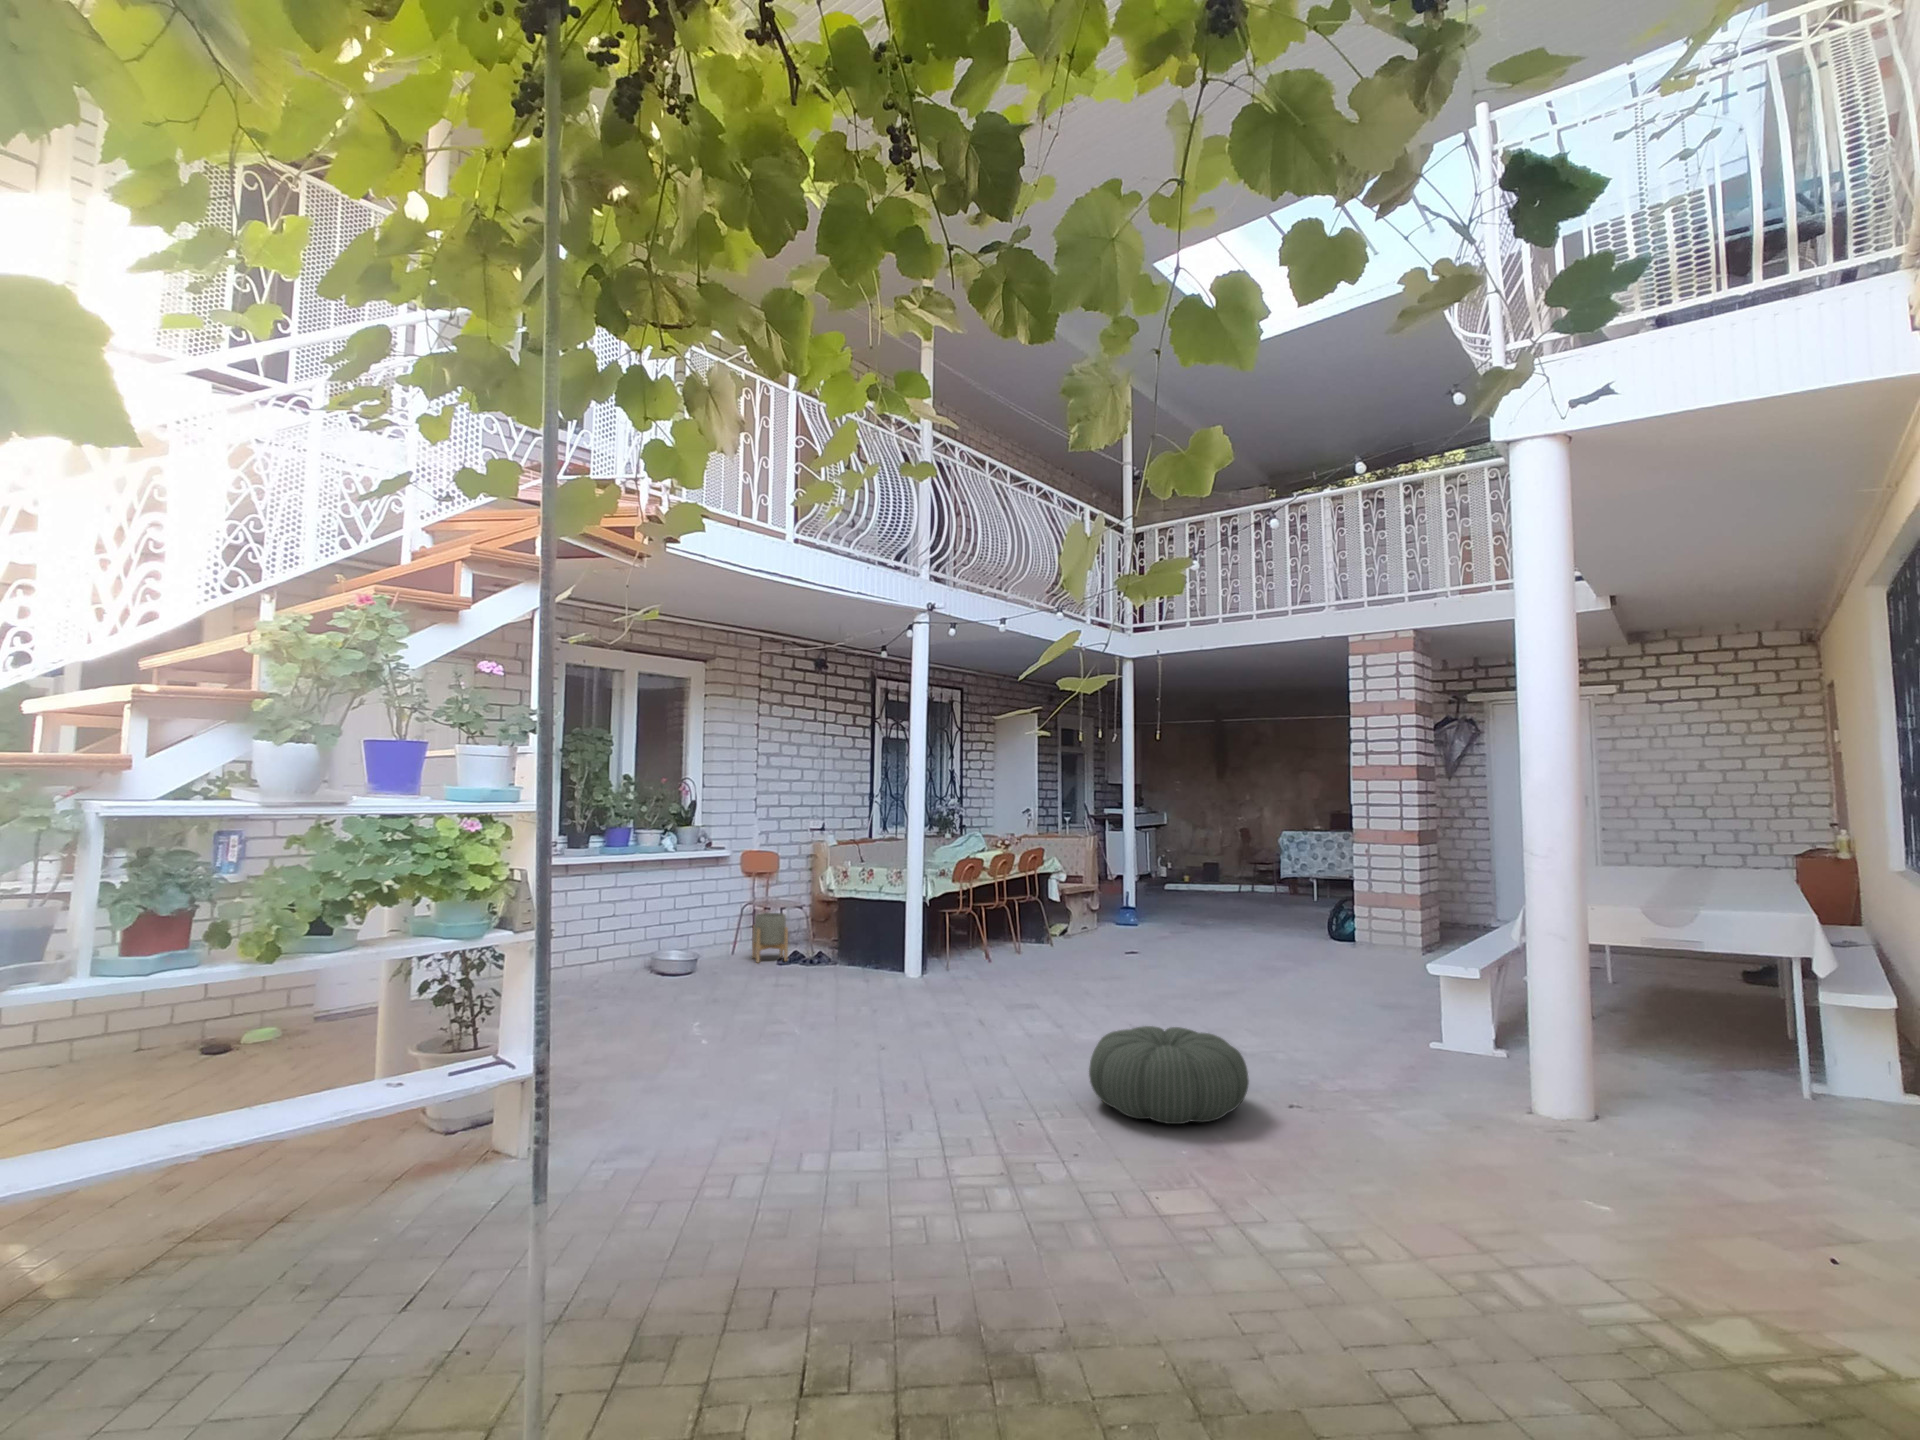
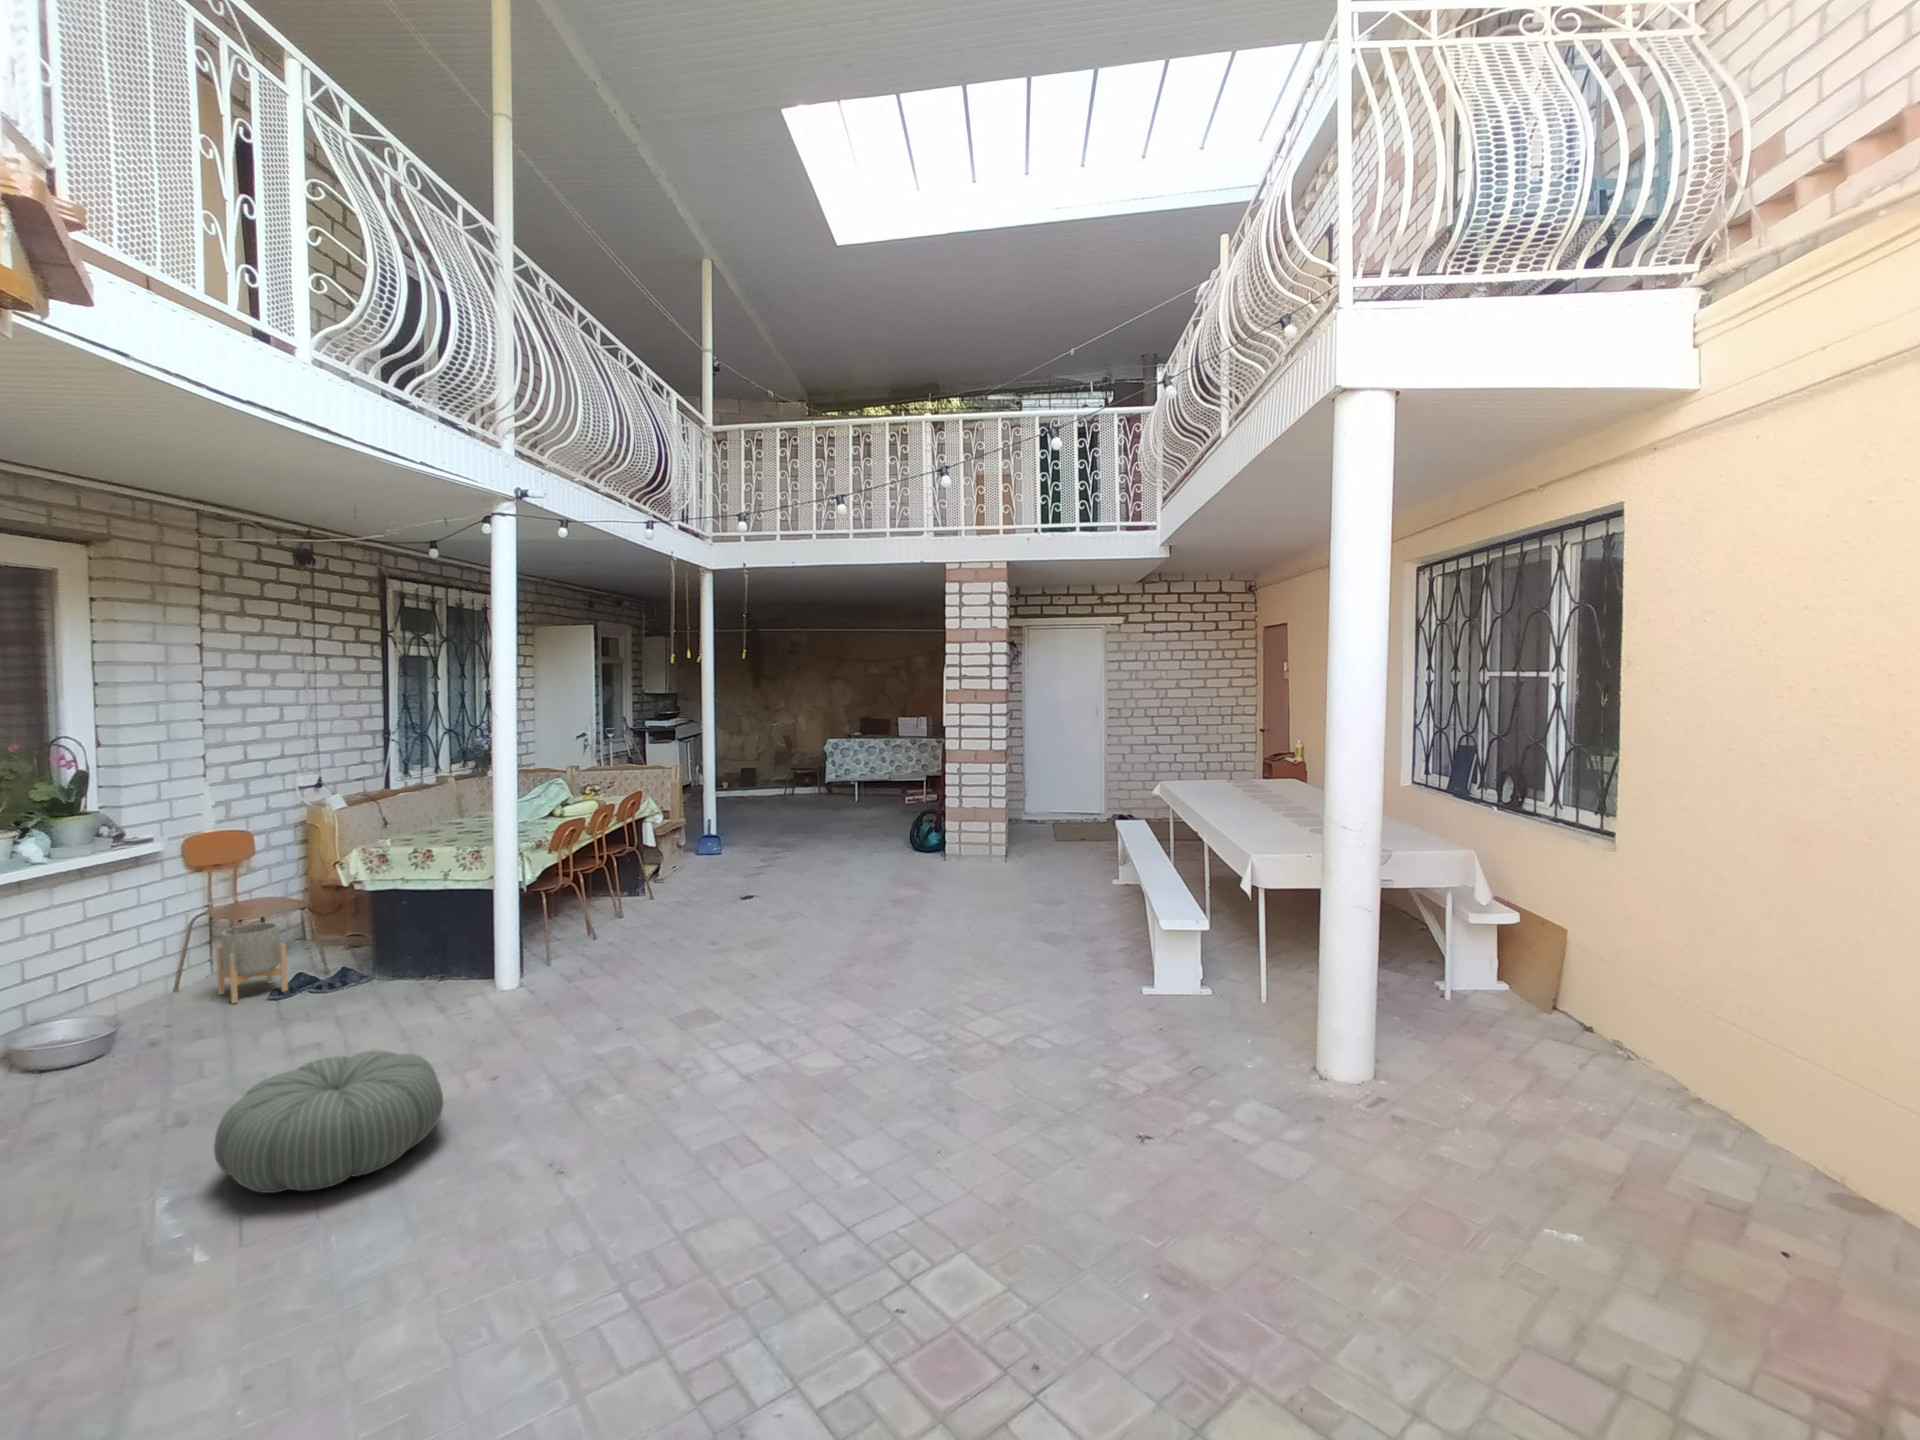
pouf: present [1089,1026,1249,1124] -> present [214,1051,443,1193]

